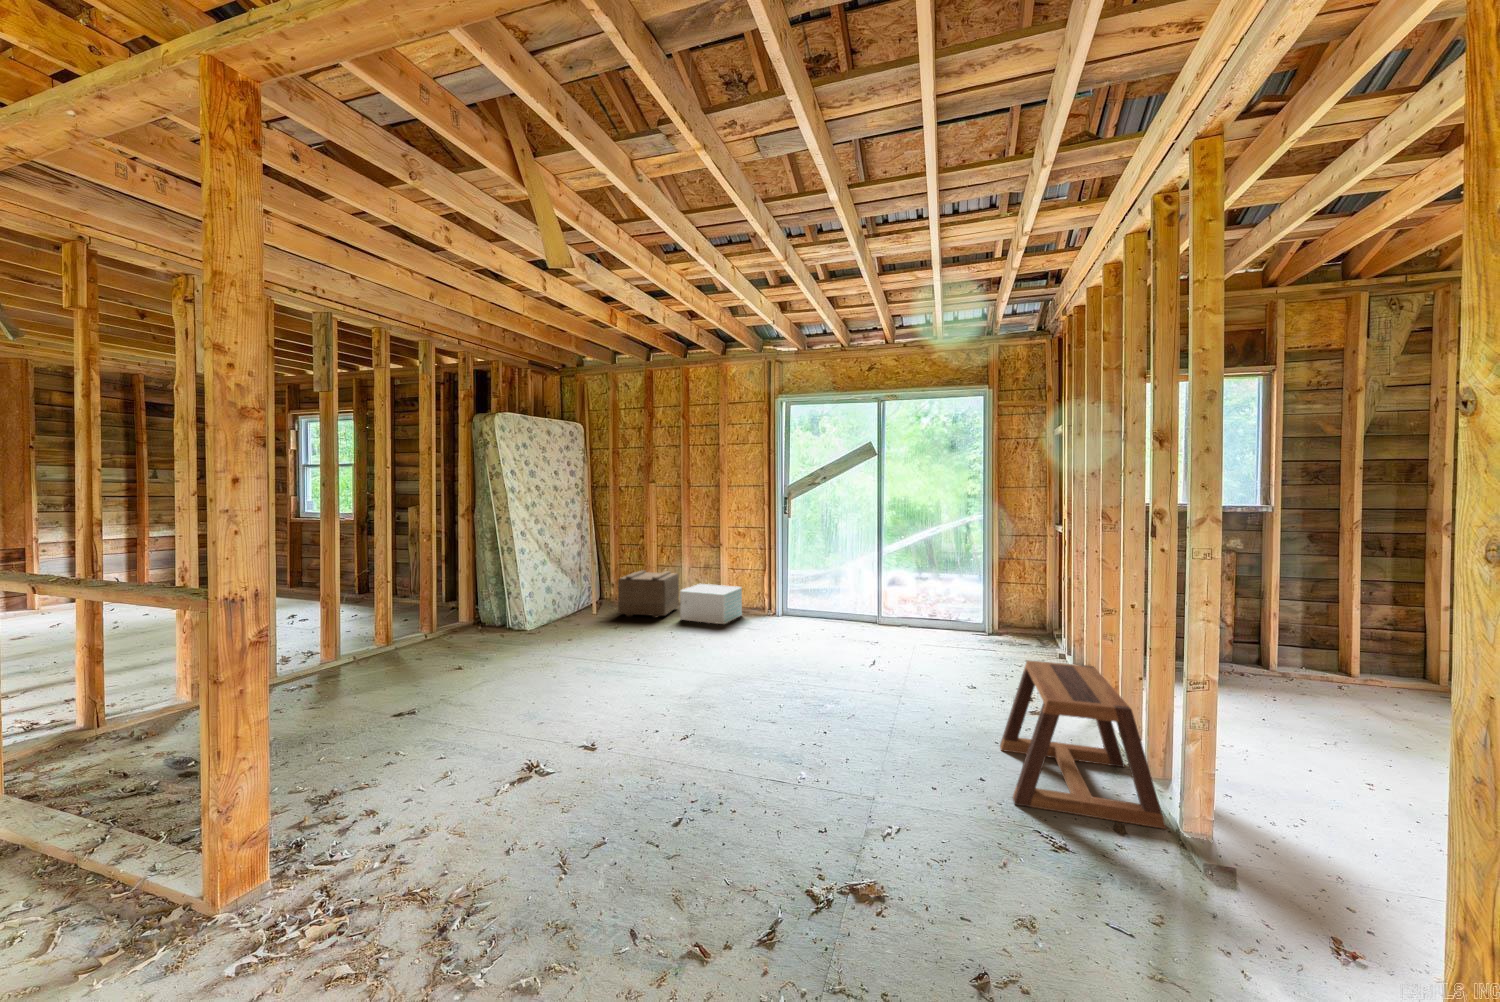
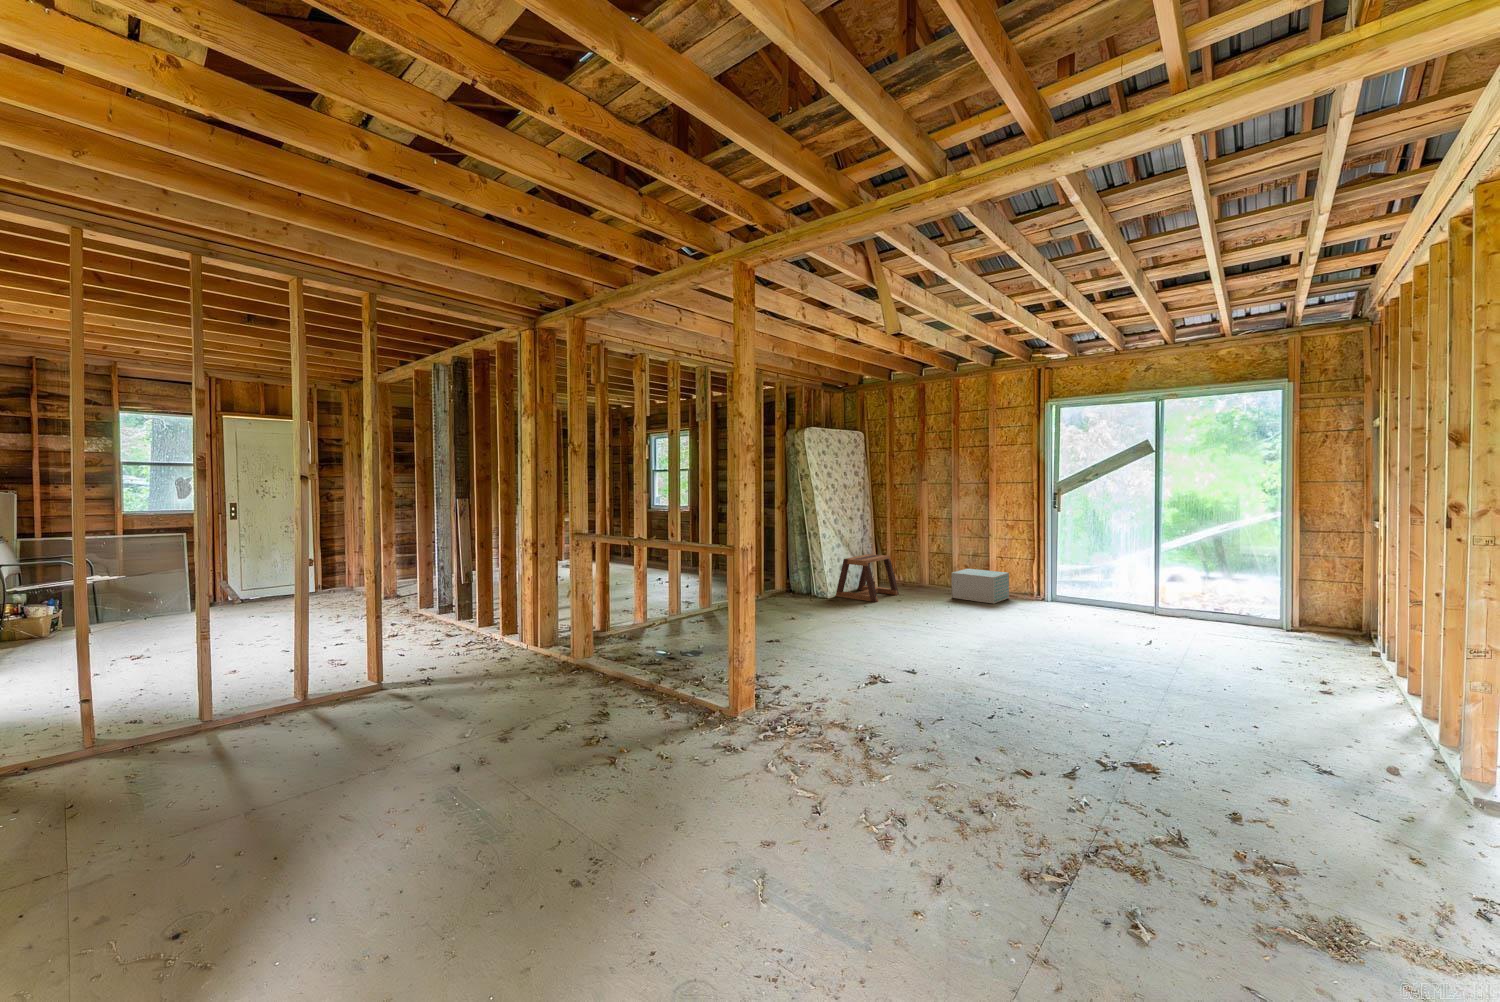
wooden crate: present [618,571,679,617] -> none [896,555,947,595]
stool: present [1000,660,1166,829] -> present [836,554,899,602]

